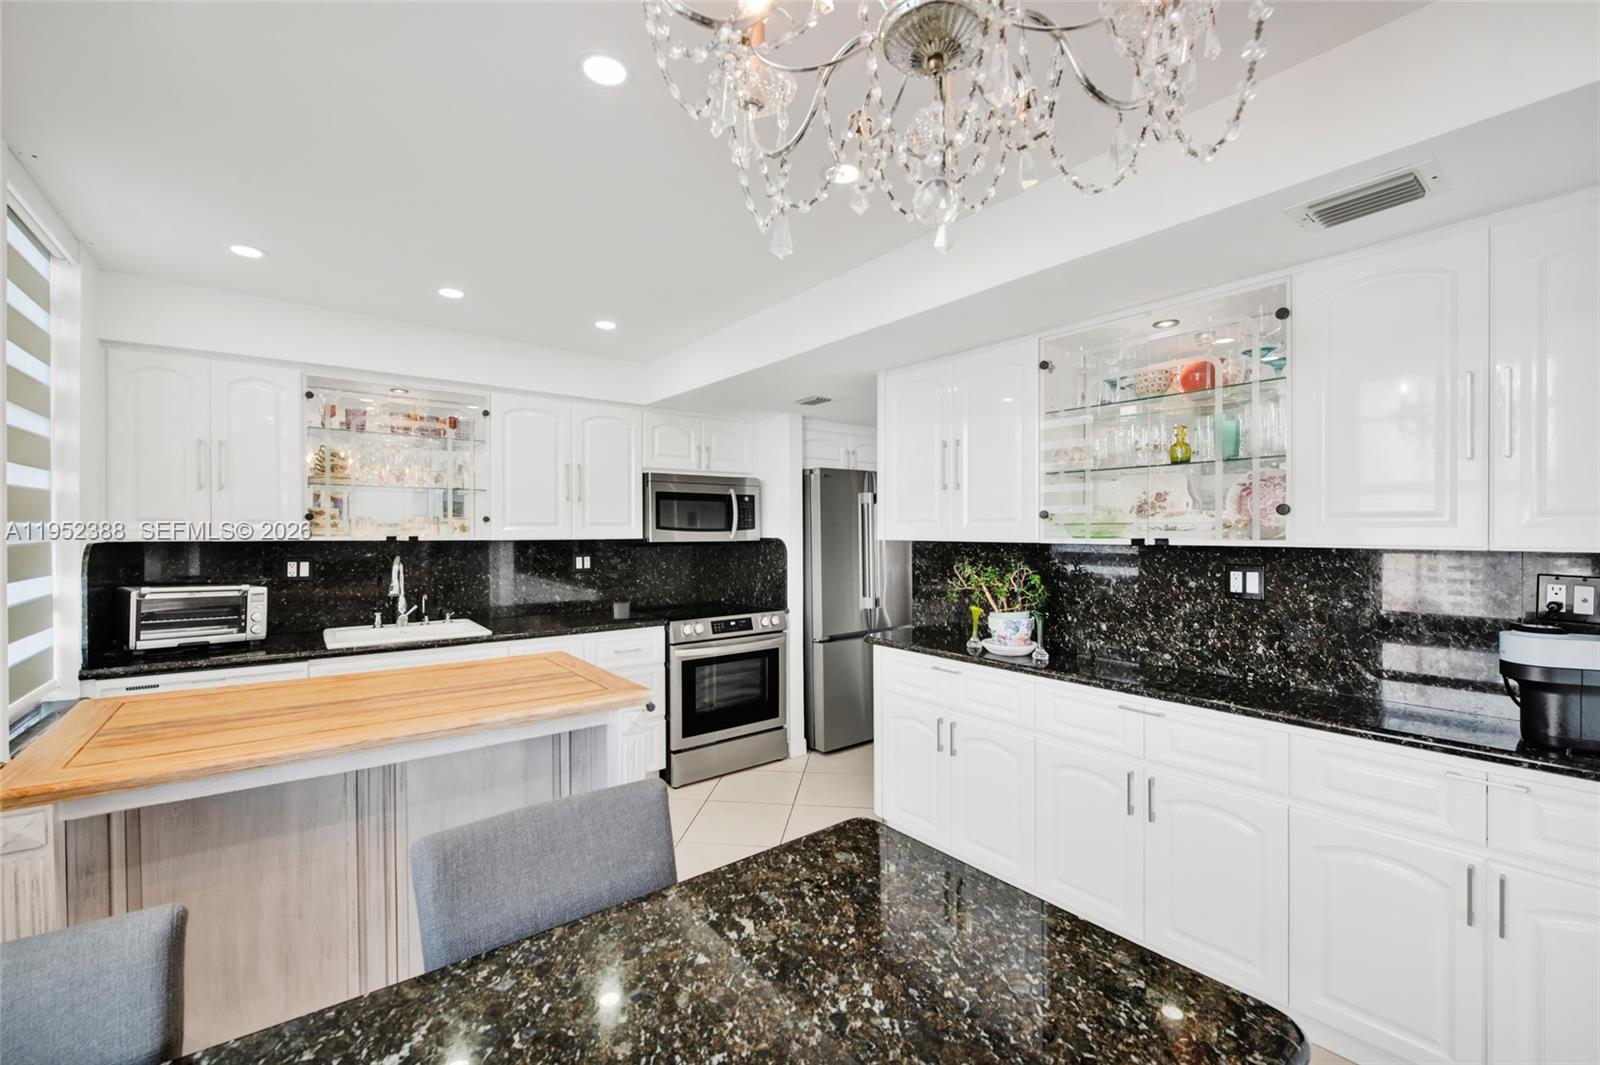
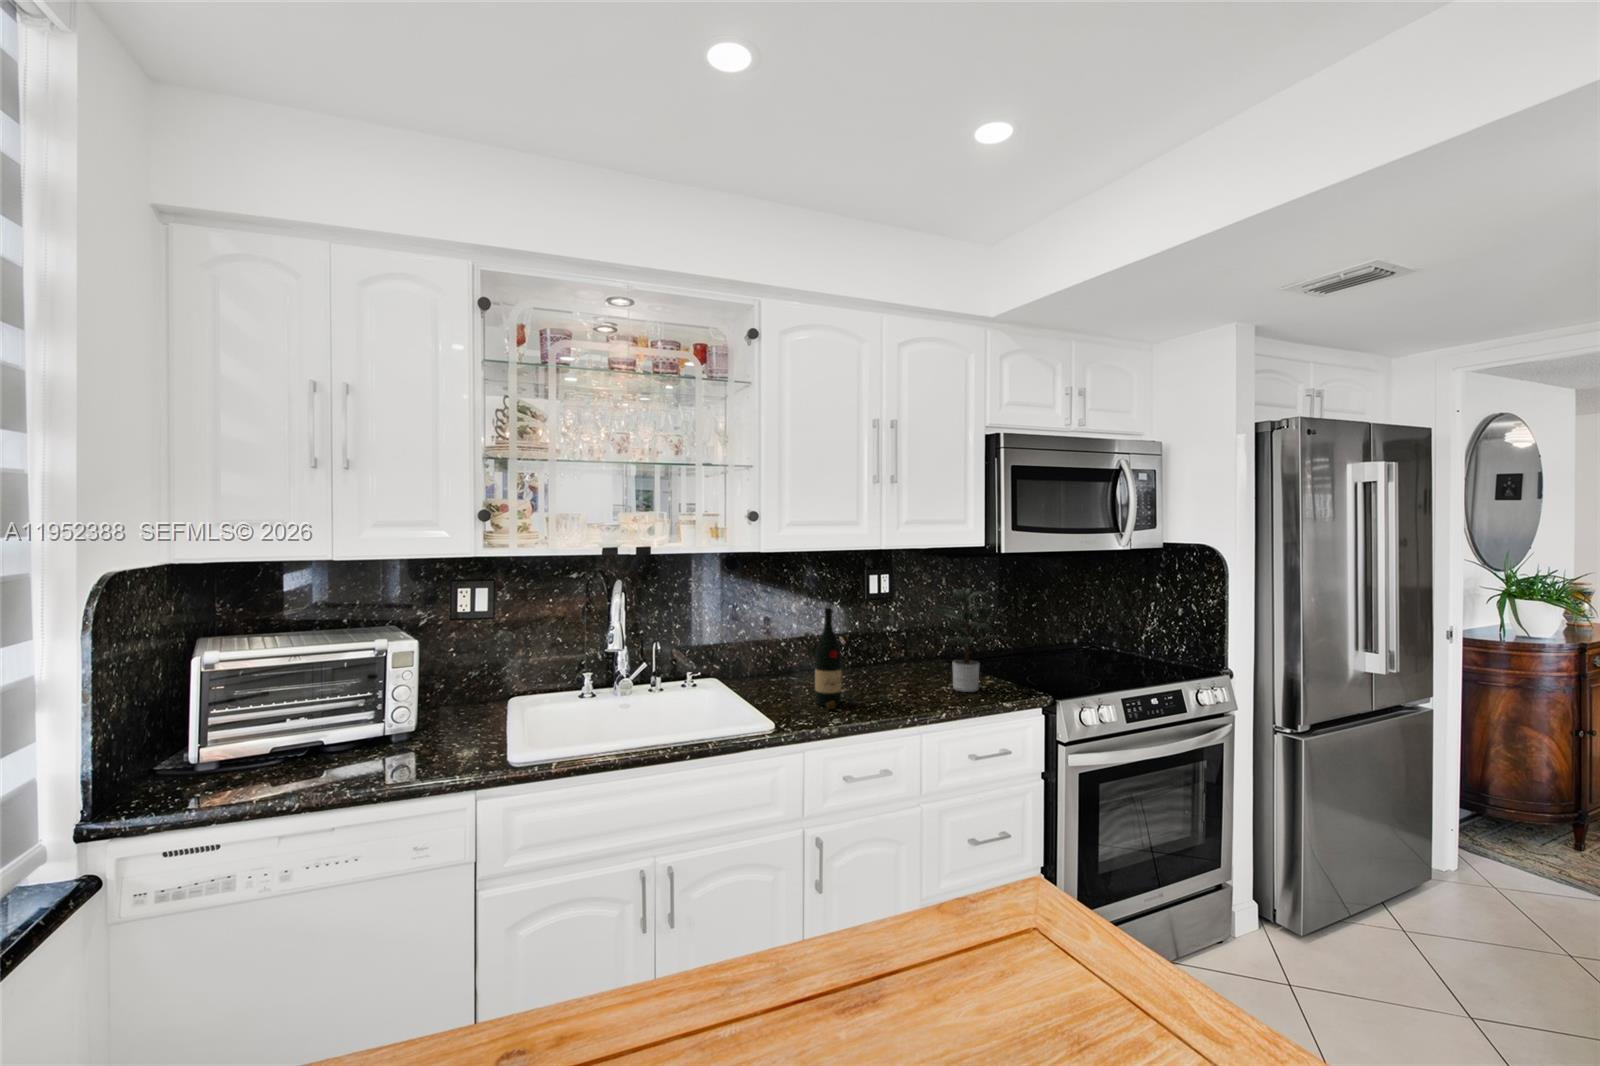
wine bottle: none [523,570,547,627] -> present [815,608,854,709]

